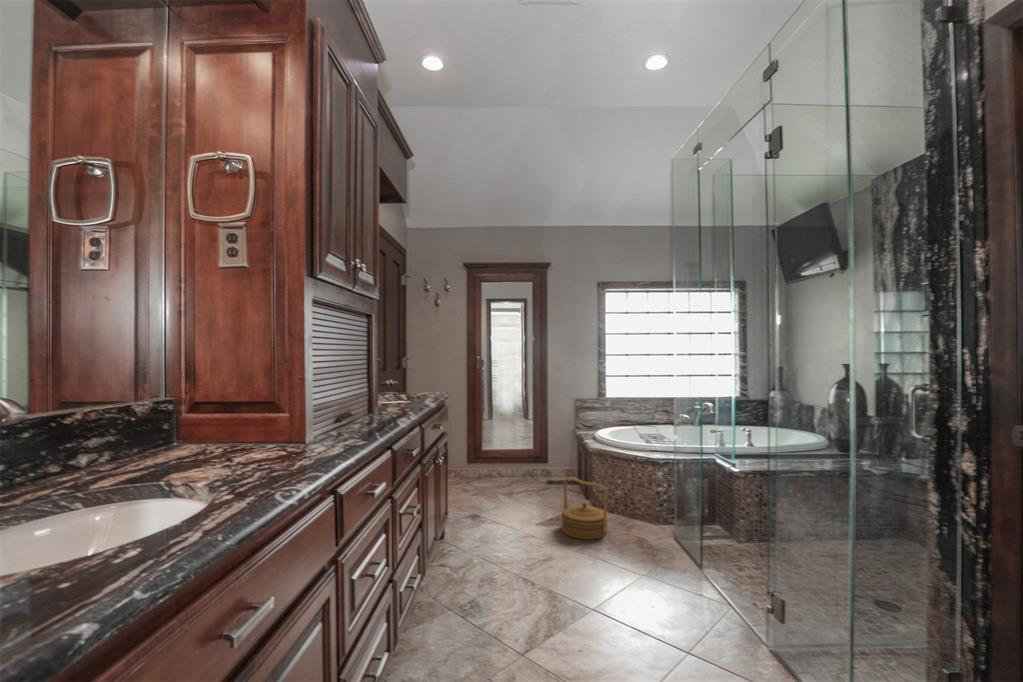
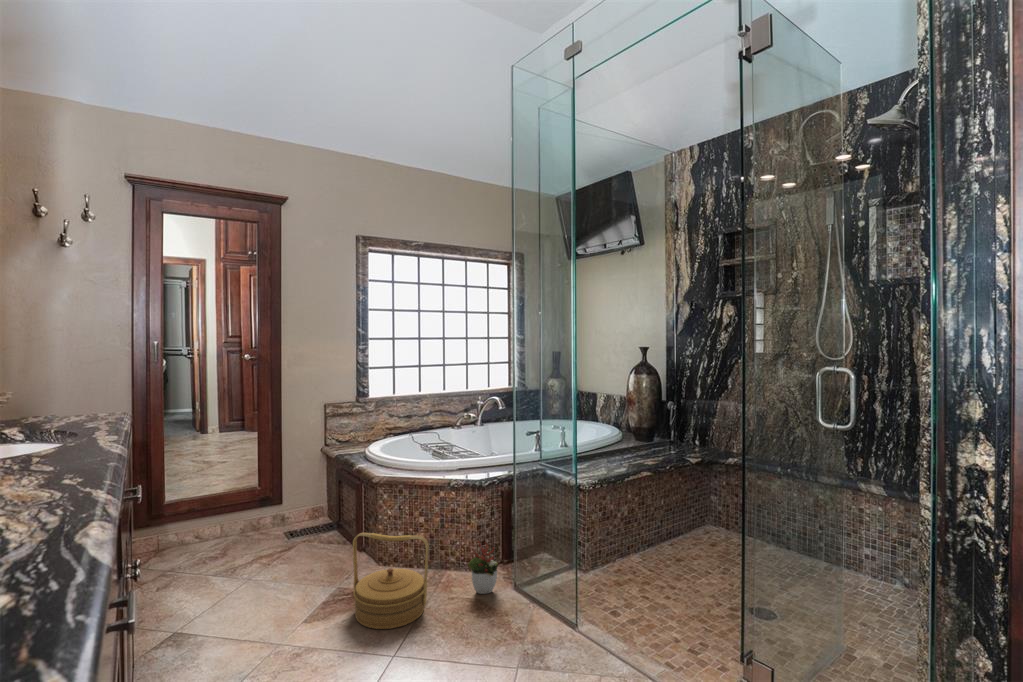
decorative plant: none [639,500,662,539] -> present [468,542,498,594]

